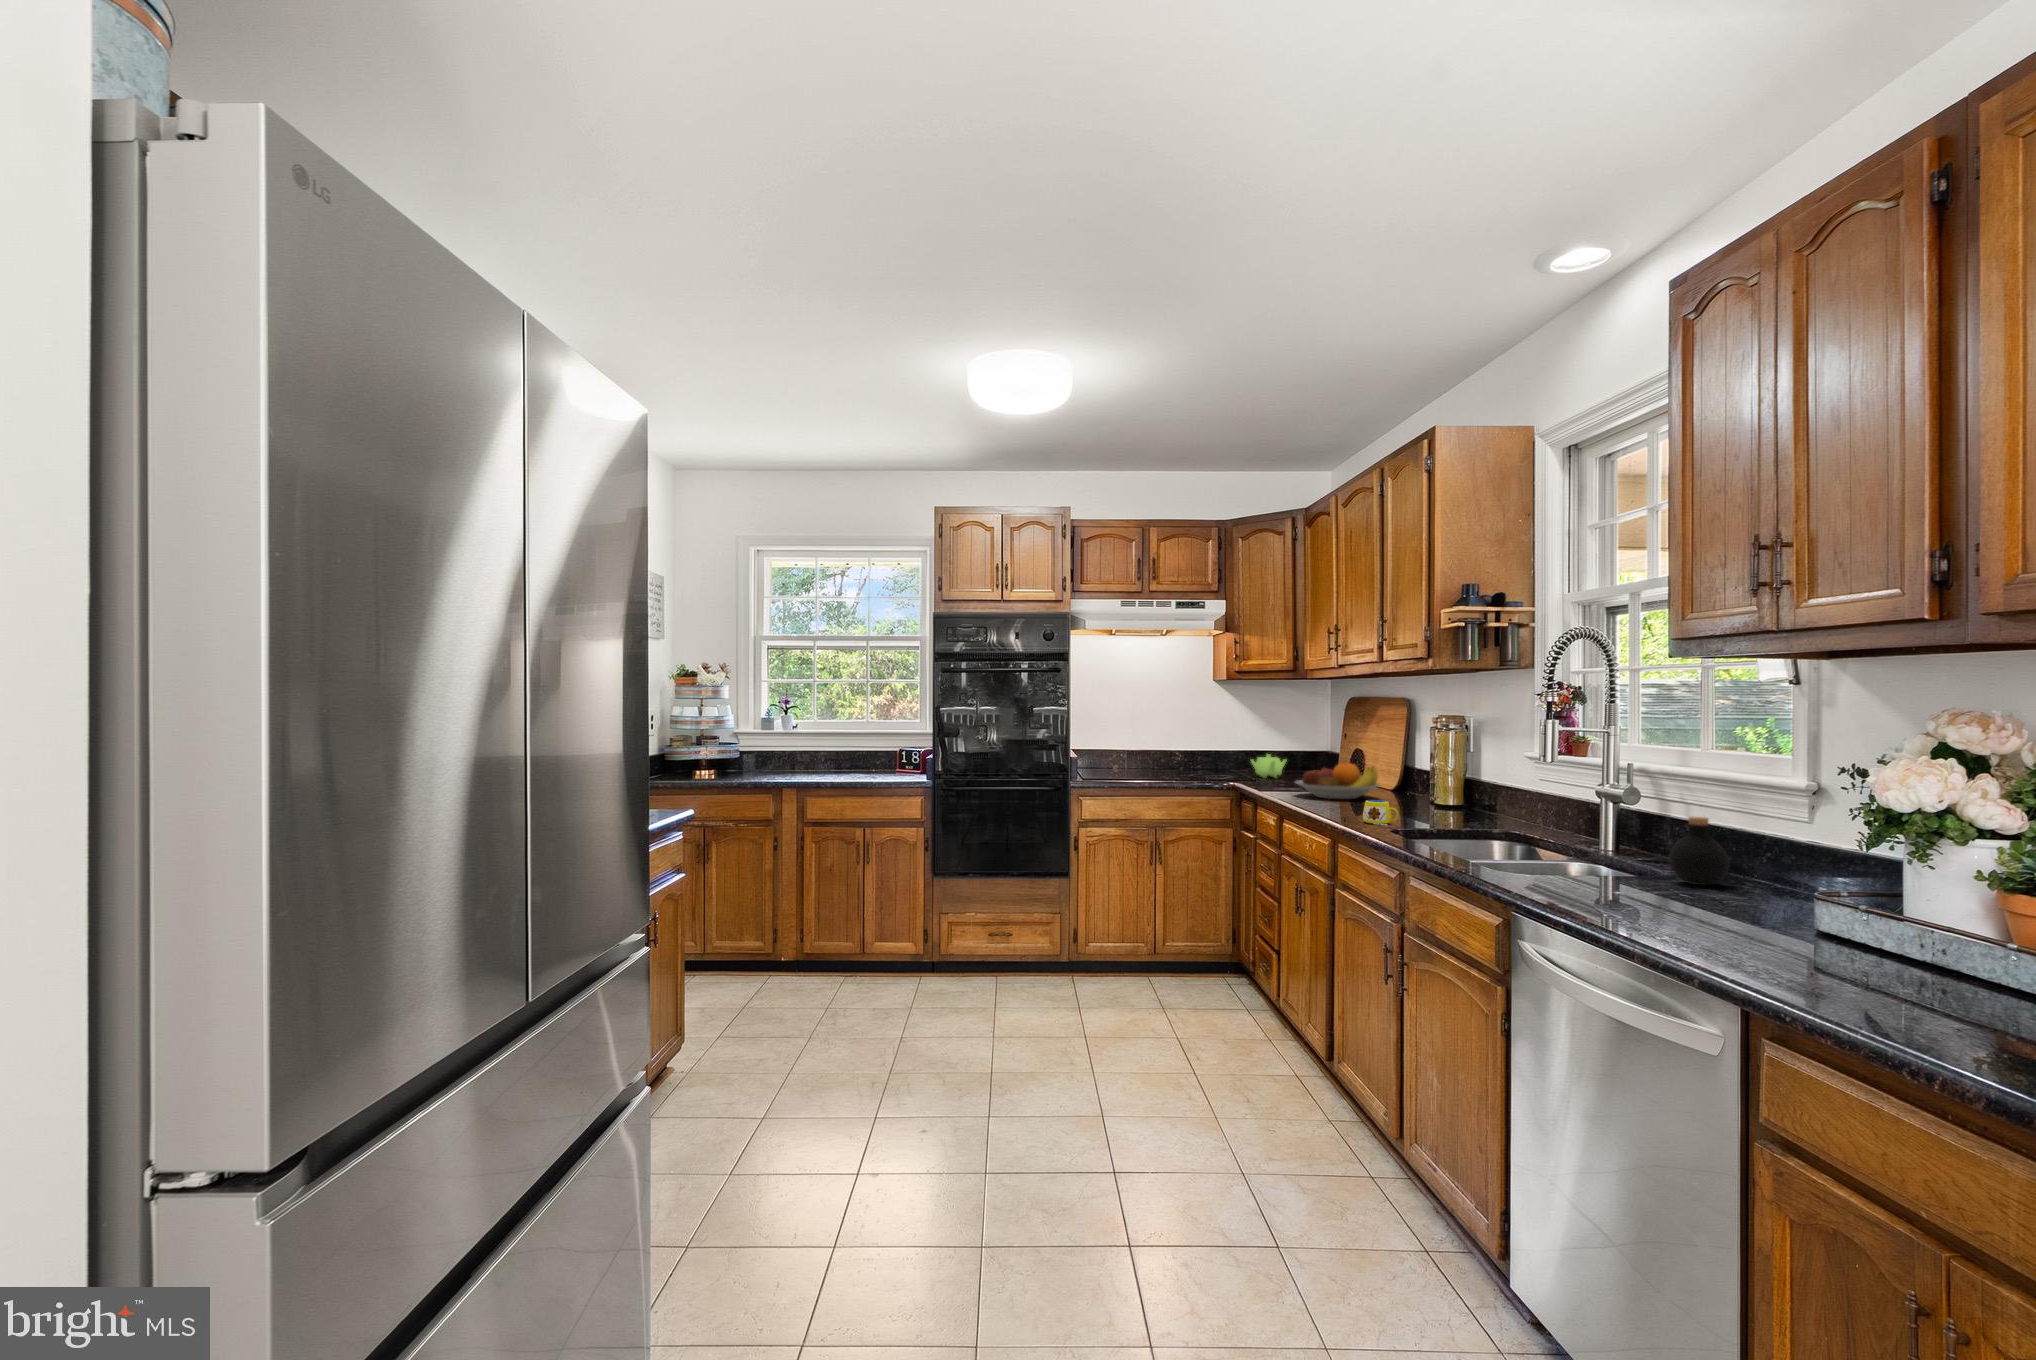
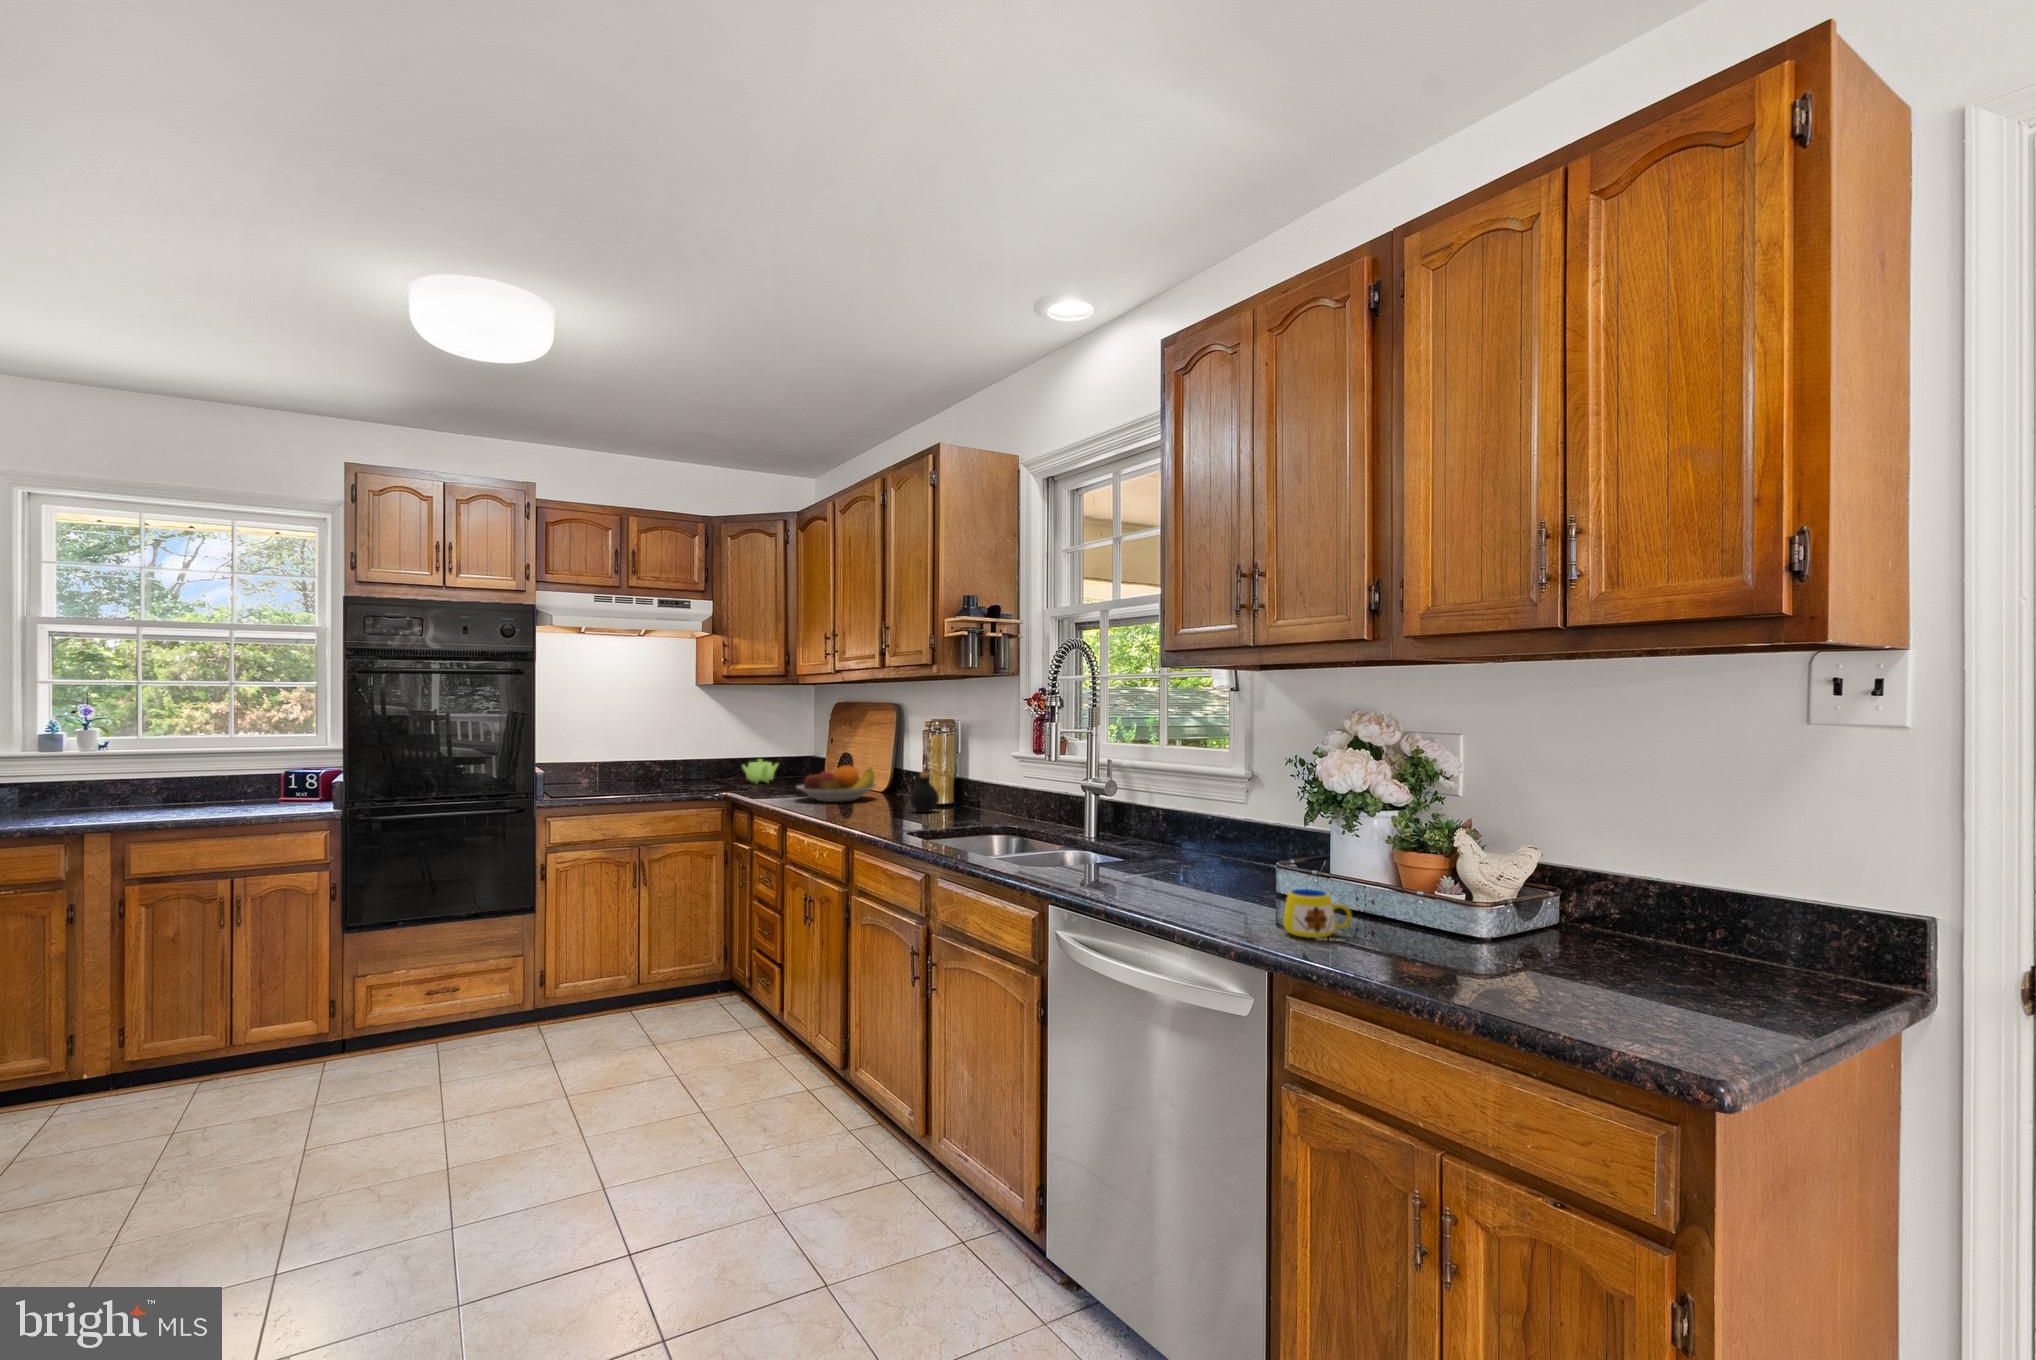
mug: present [1363,800,1399,825] -> present [1283,889,1352,941]
bottle: present [1669,817,1729,885] -> present [910,773,939,812]

